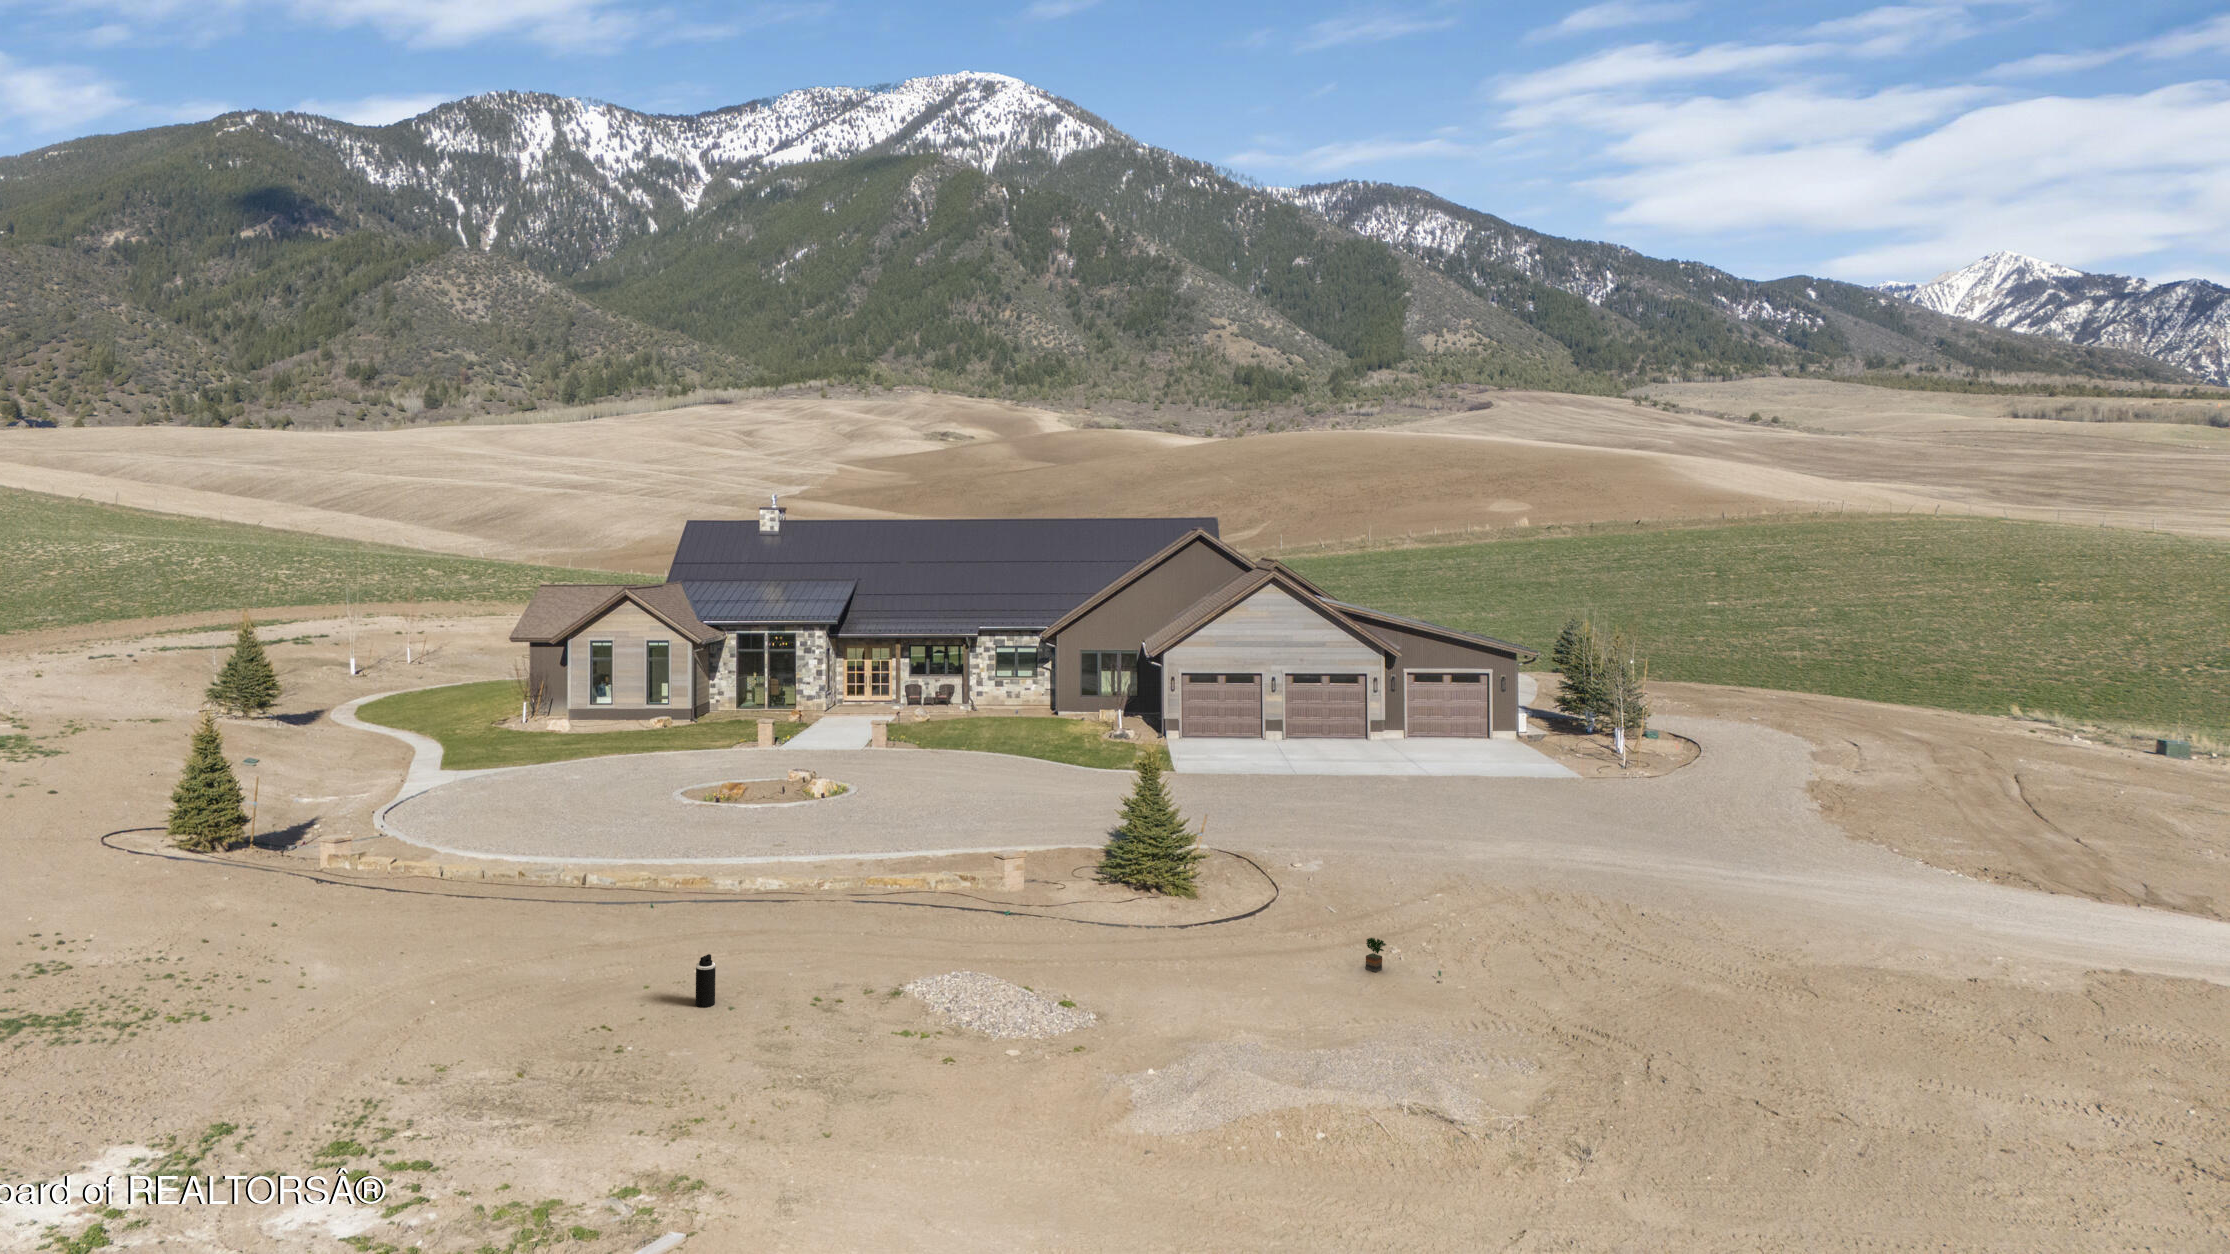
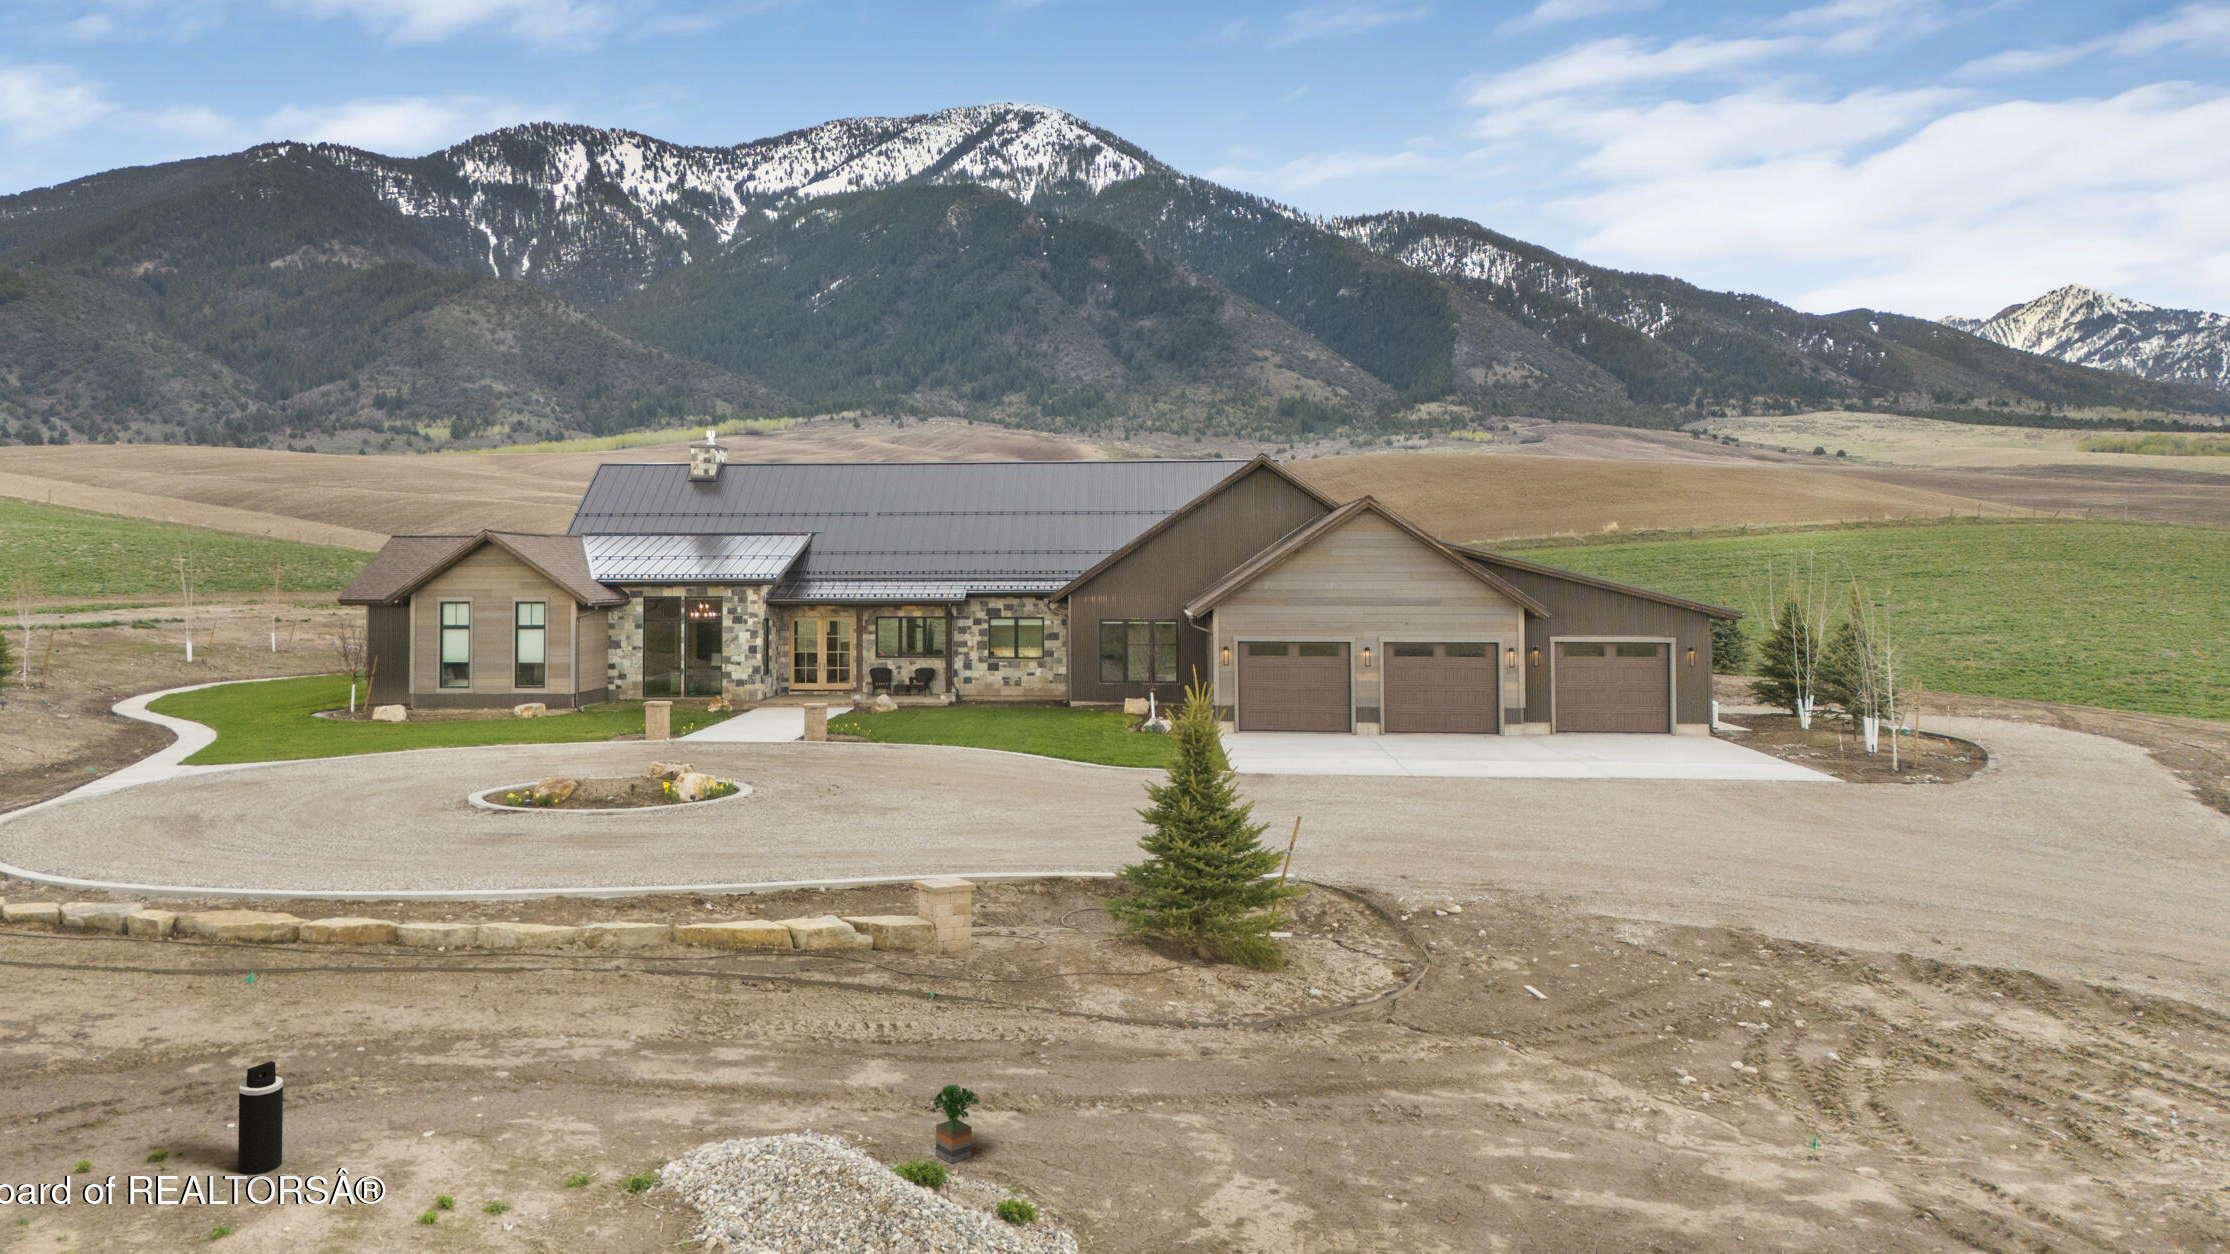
potted tree: present [1365,938,1386,972] -> present [934,1085,980,1164]

